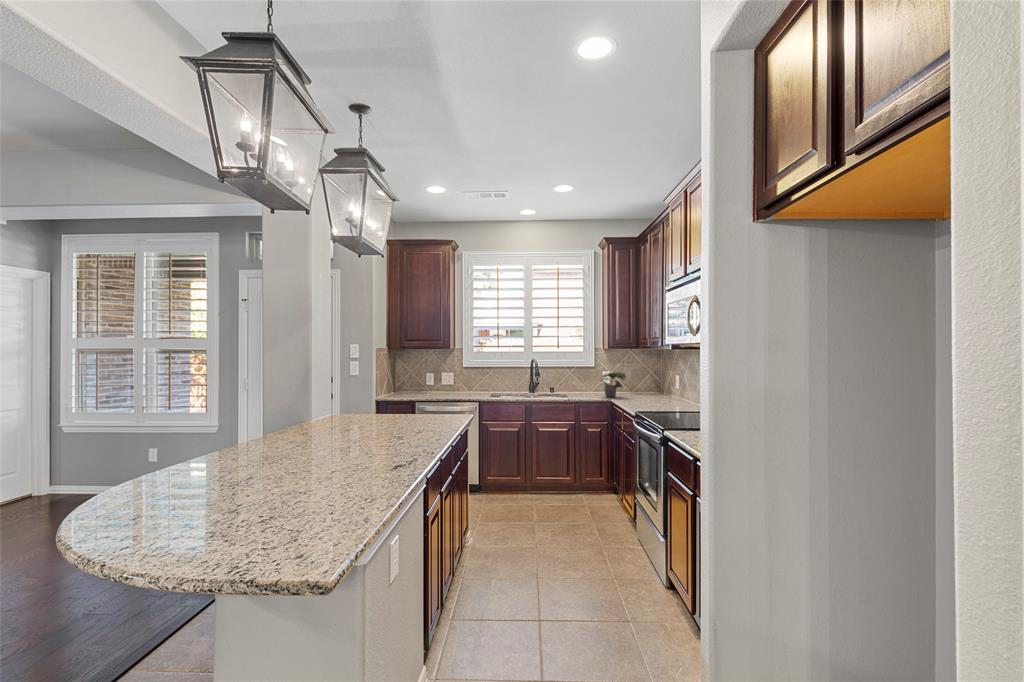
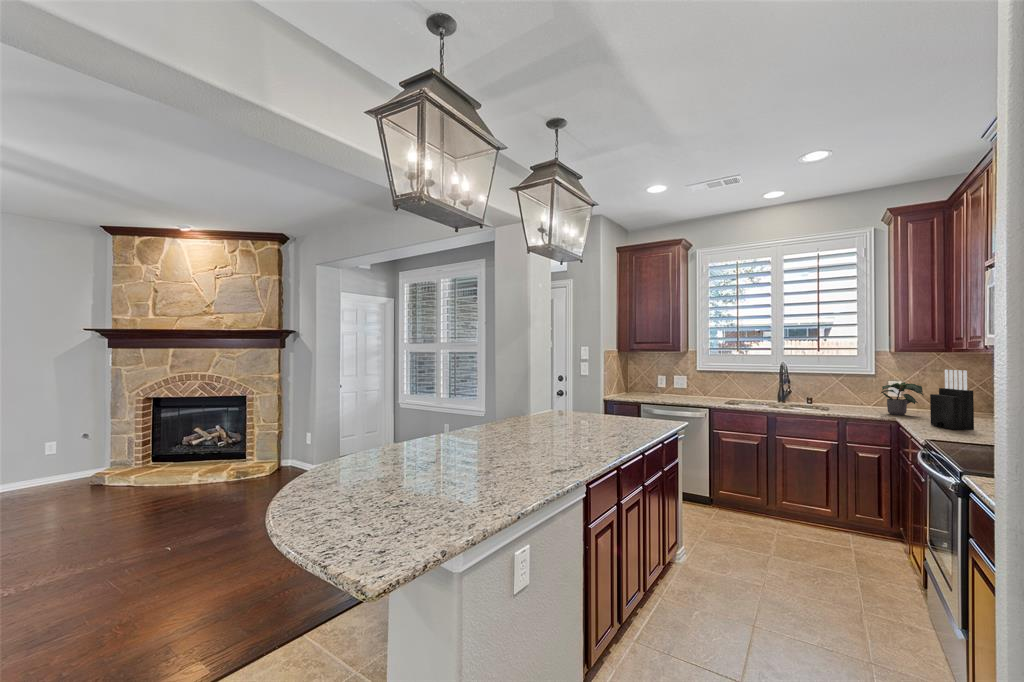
knife block: none [633,362,656,404] -> present [930,370,974,430]

